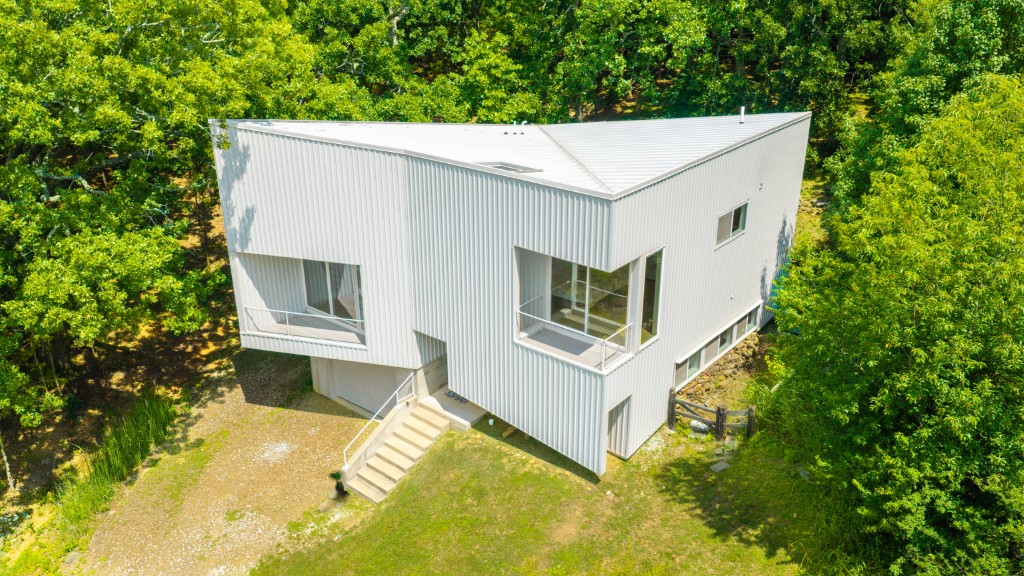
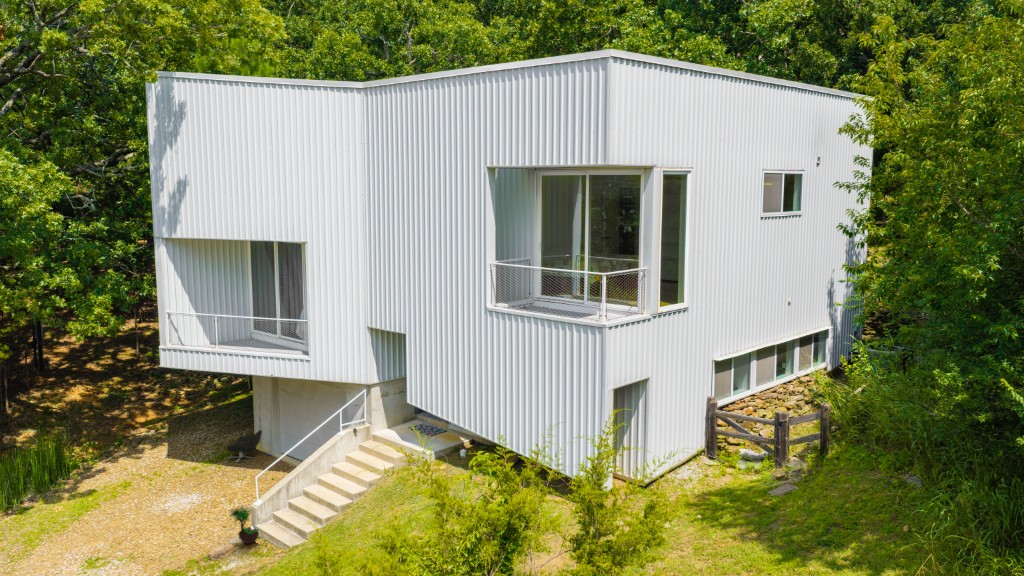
lounge chair: none [297,382,321,408] -> present [227,430,262,462]

